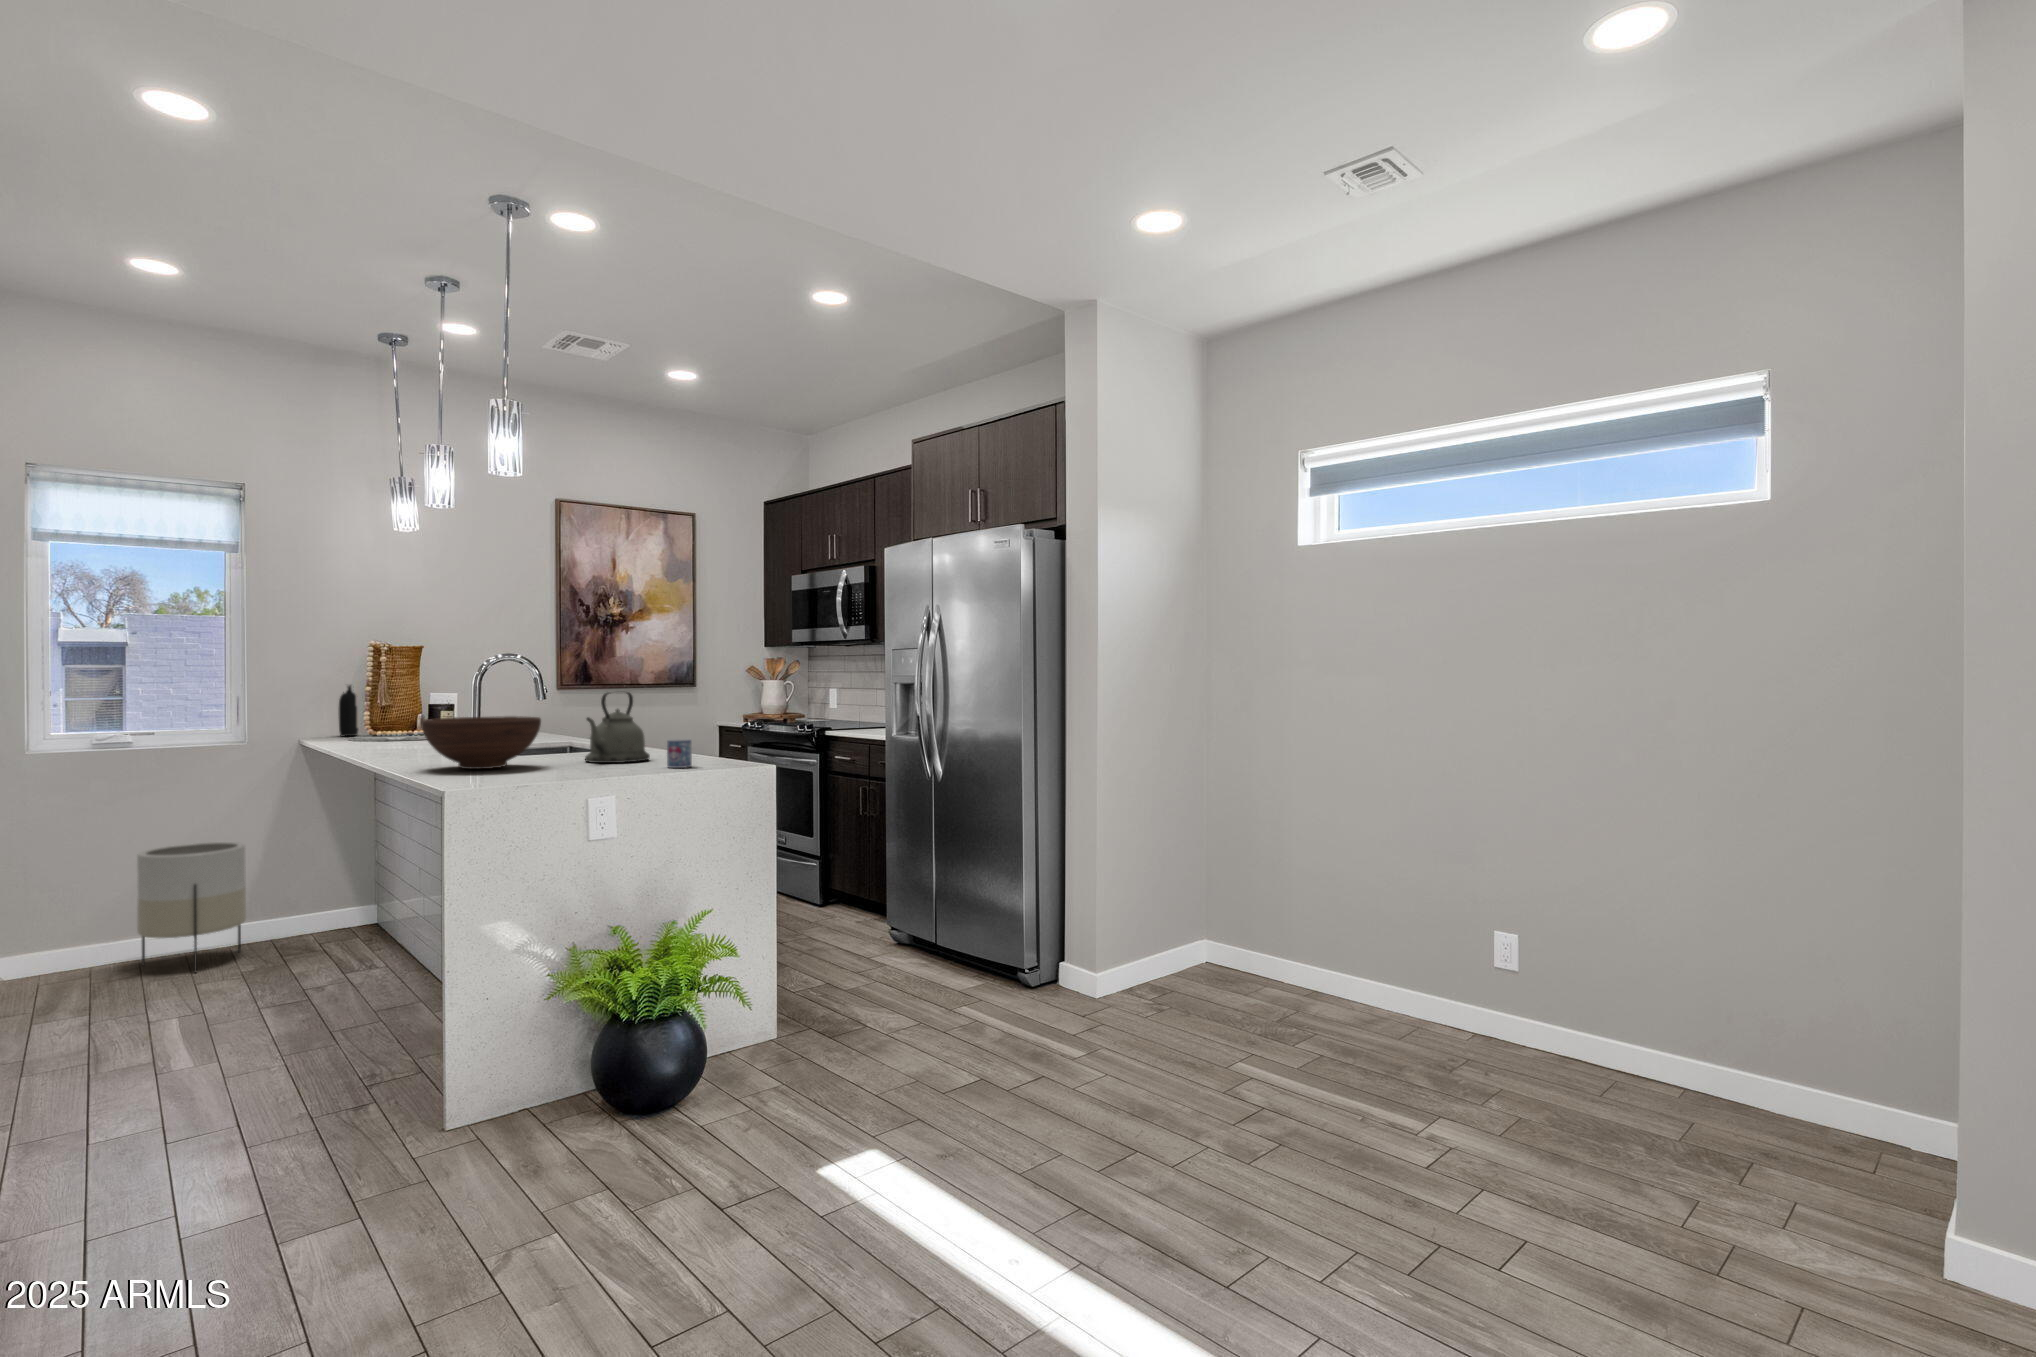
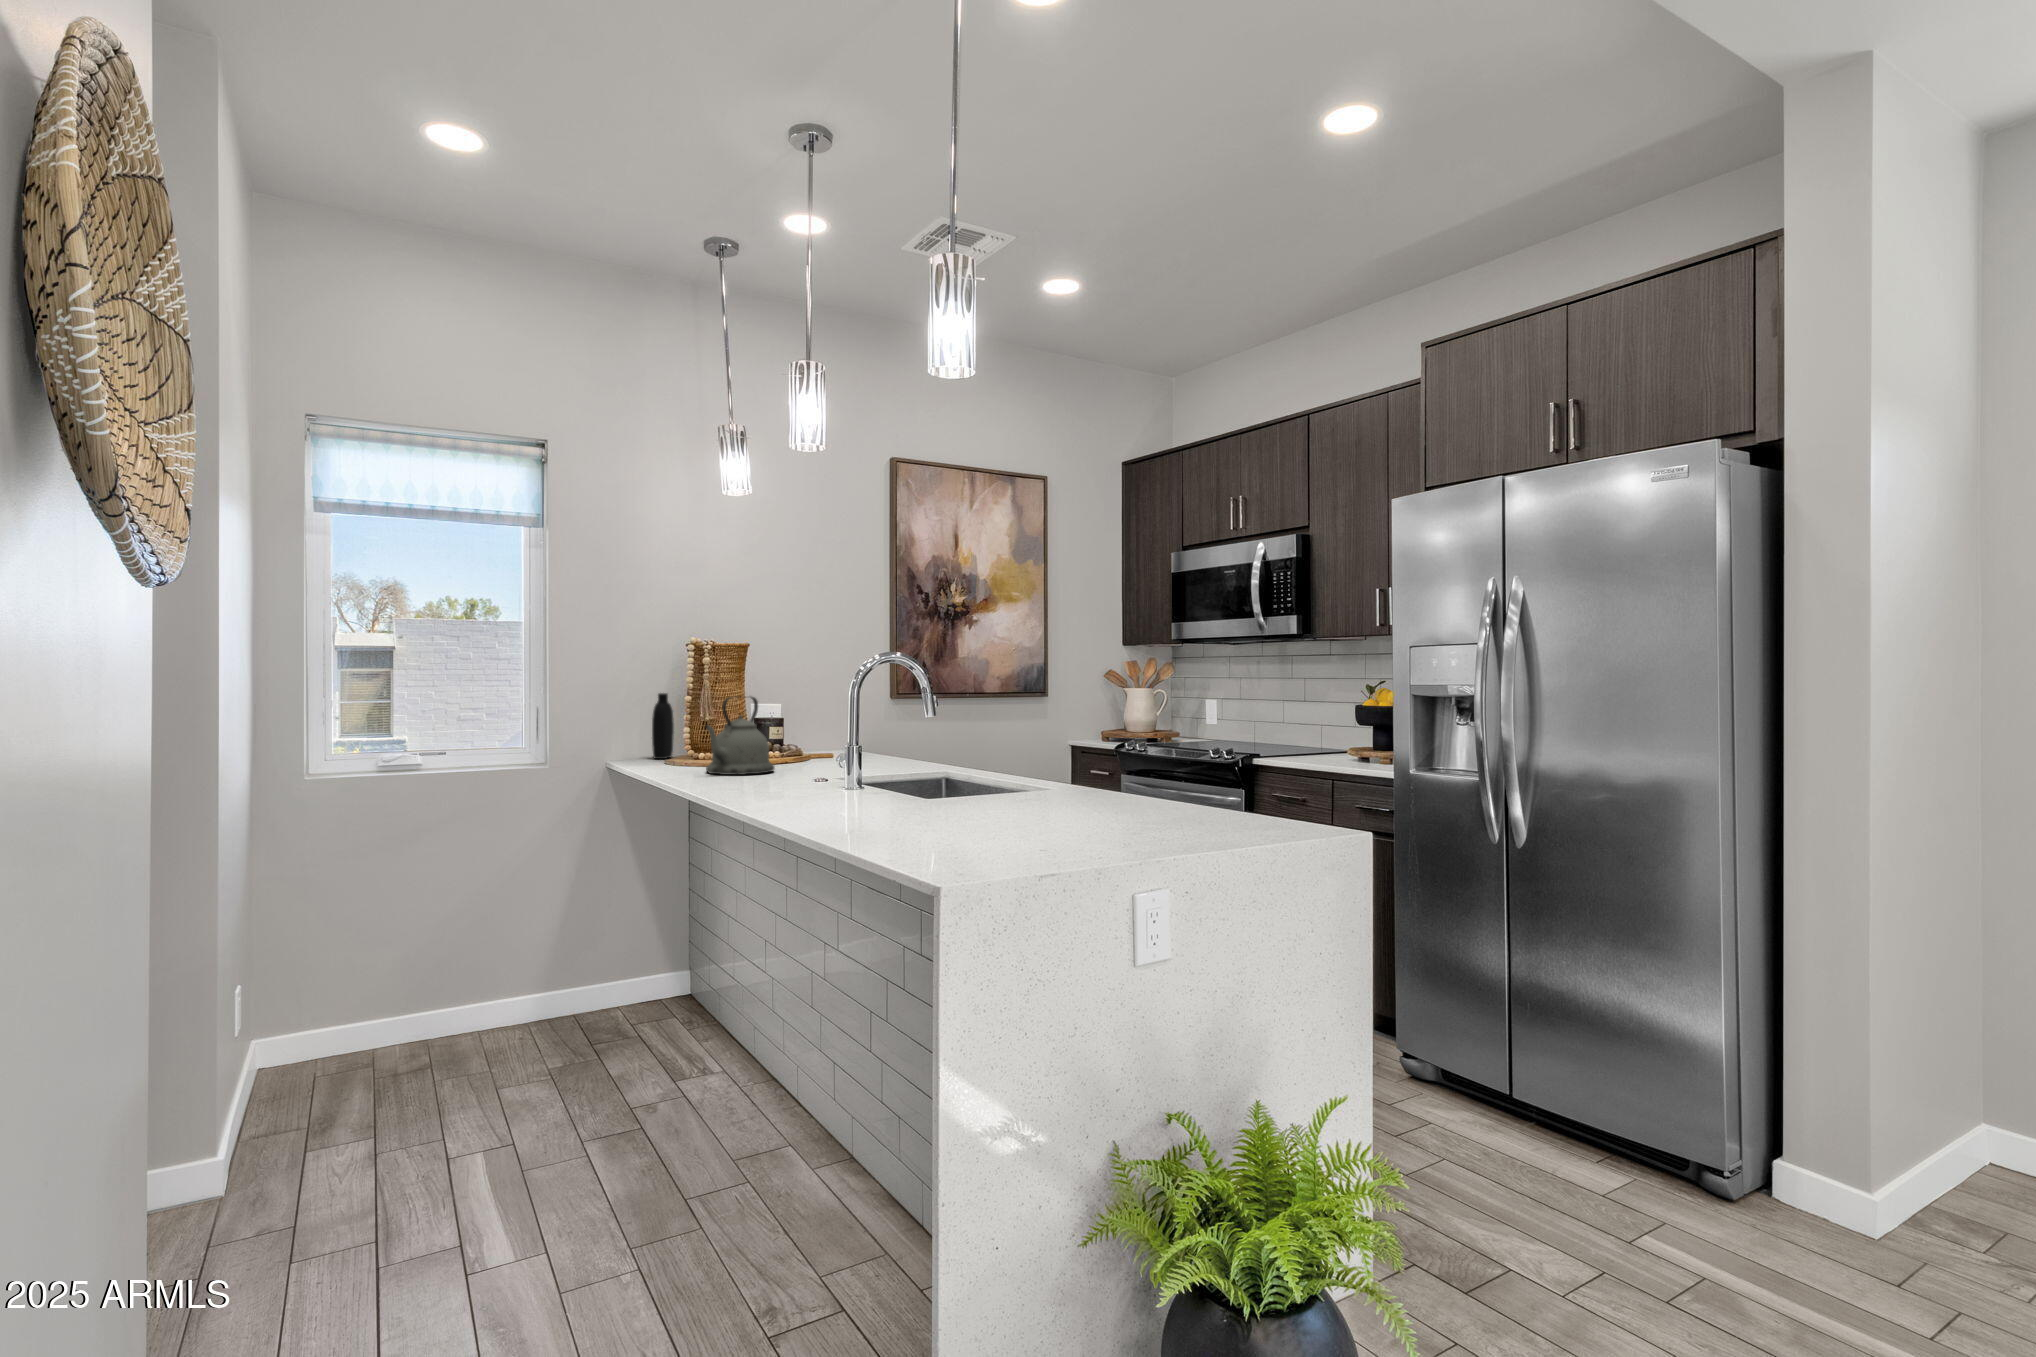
kettle: present [585,692,650,763] -> present [705,697,775,775]
fruit bowl: present [421,716,541,769] -> none [846,751,1013,838]
mug: present [667,738,692,768] -> none [1204,791,1242,840]
planter: present [137,842,246,972] -> none [431,894,553,1071]

